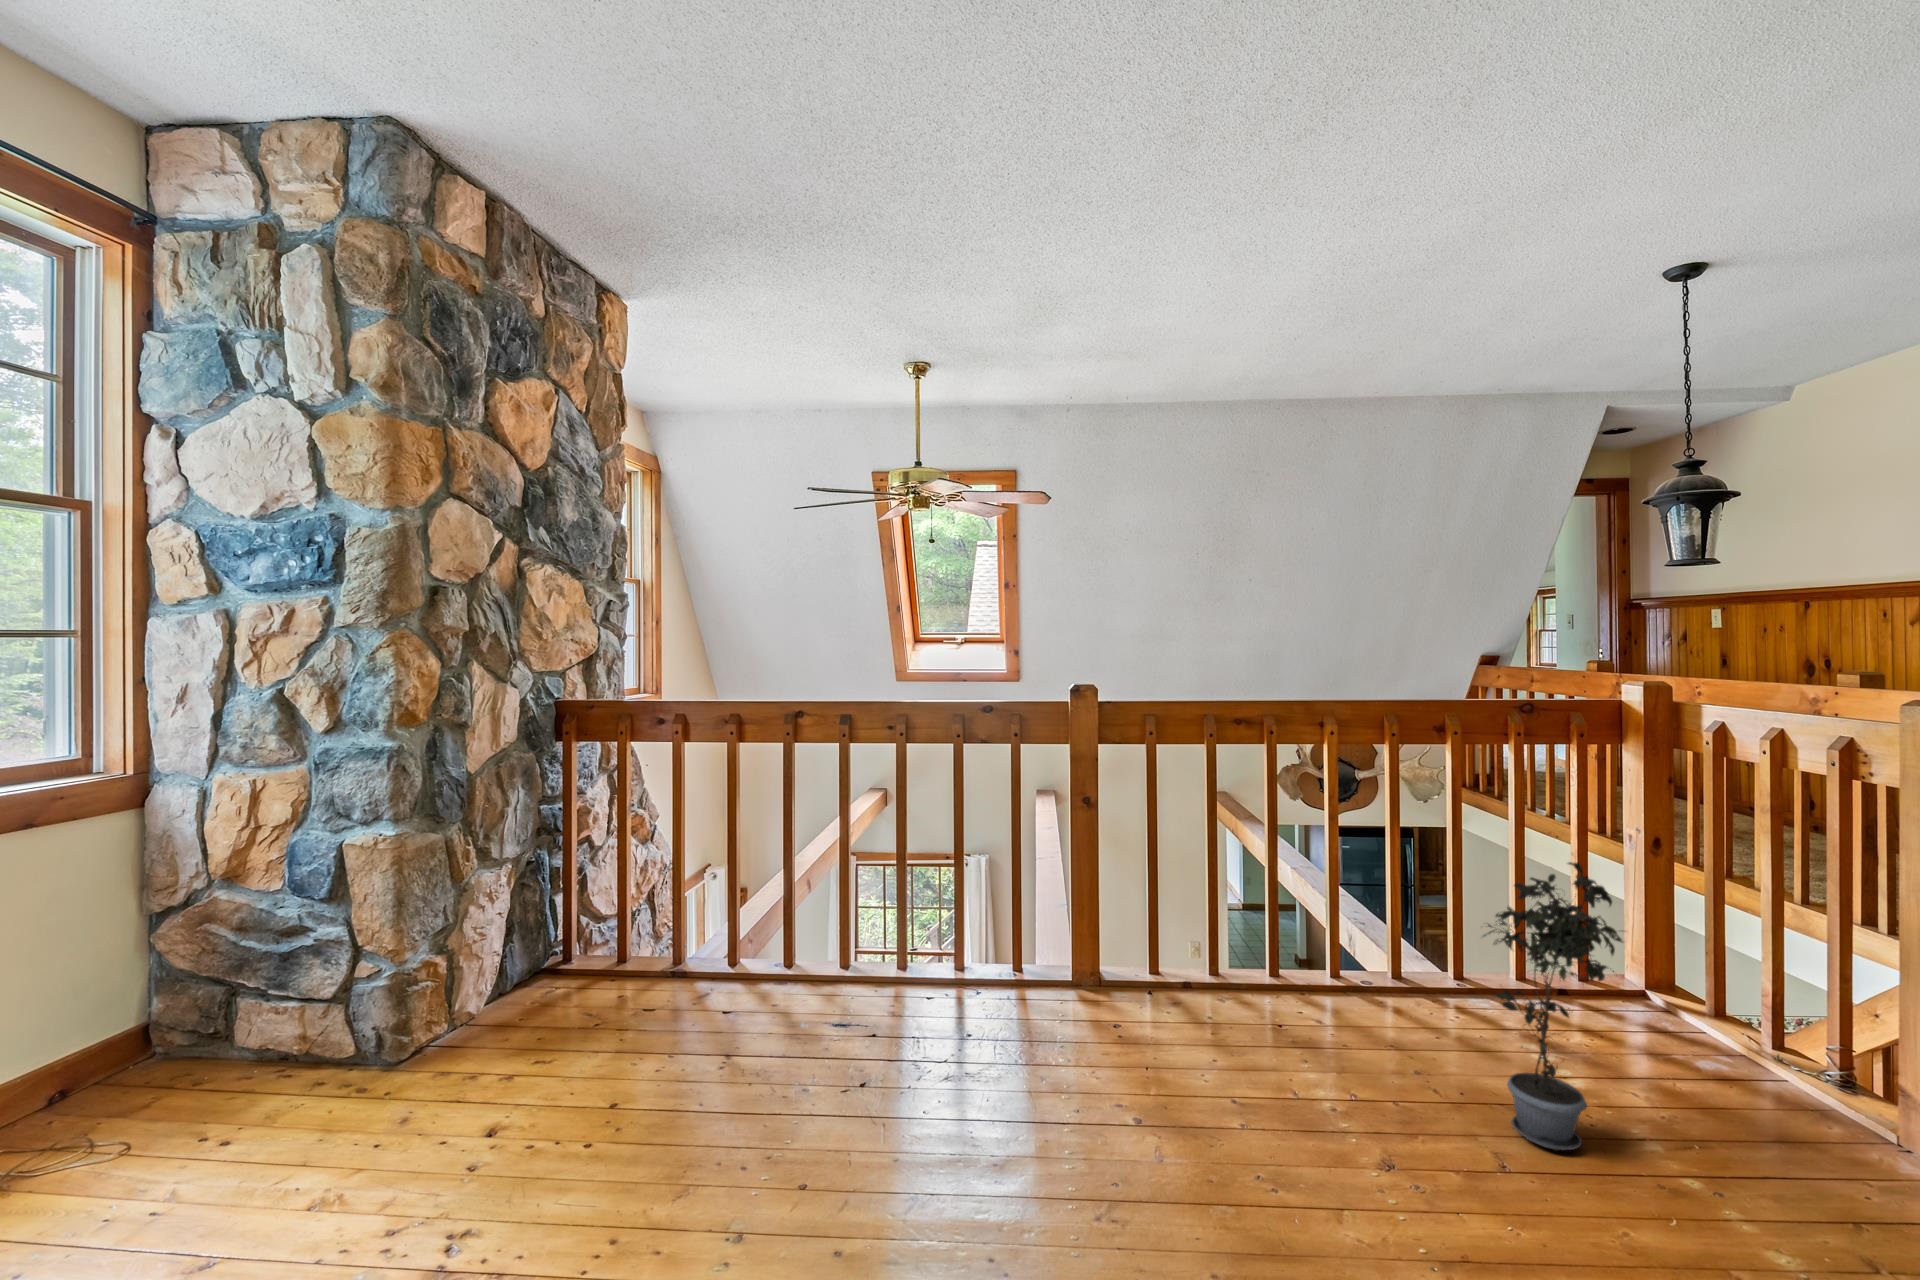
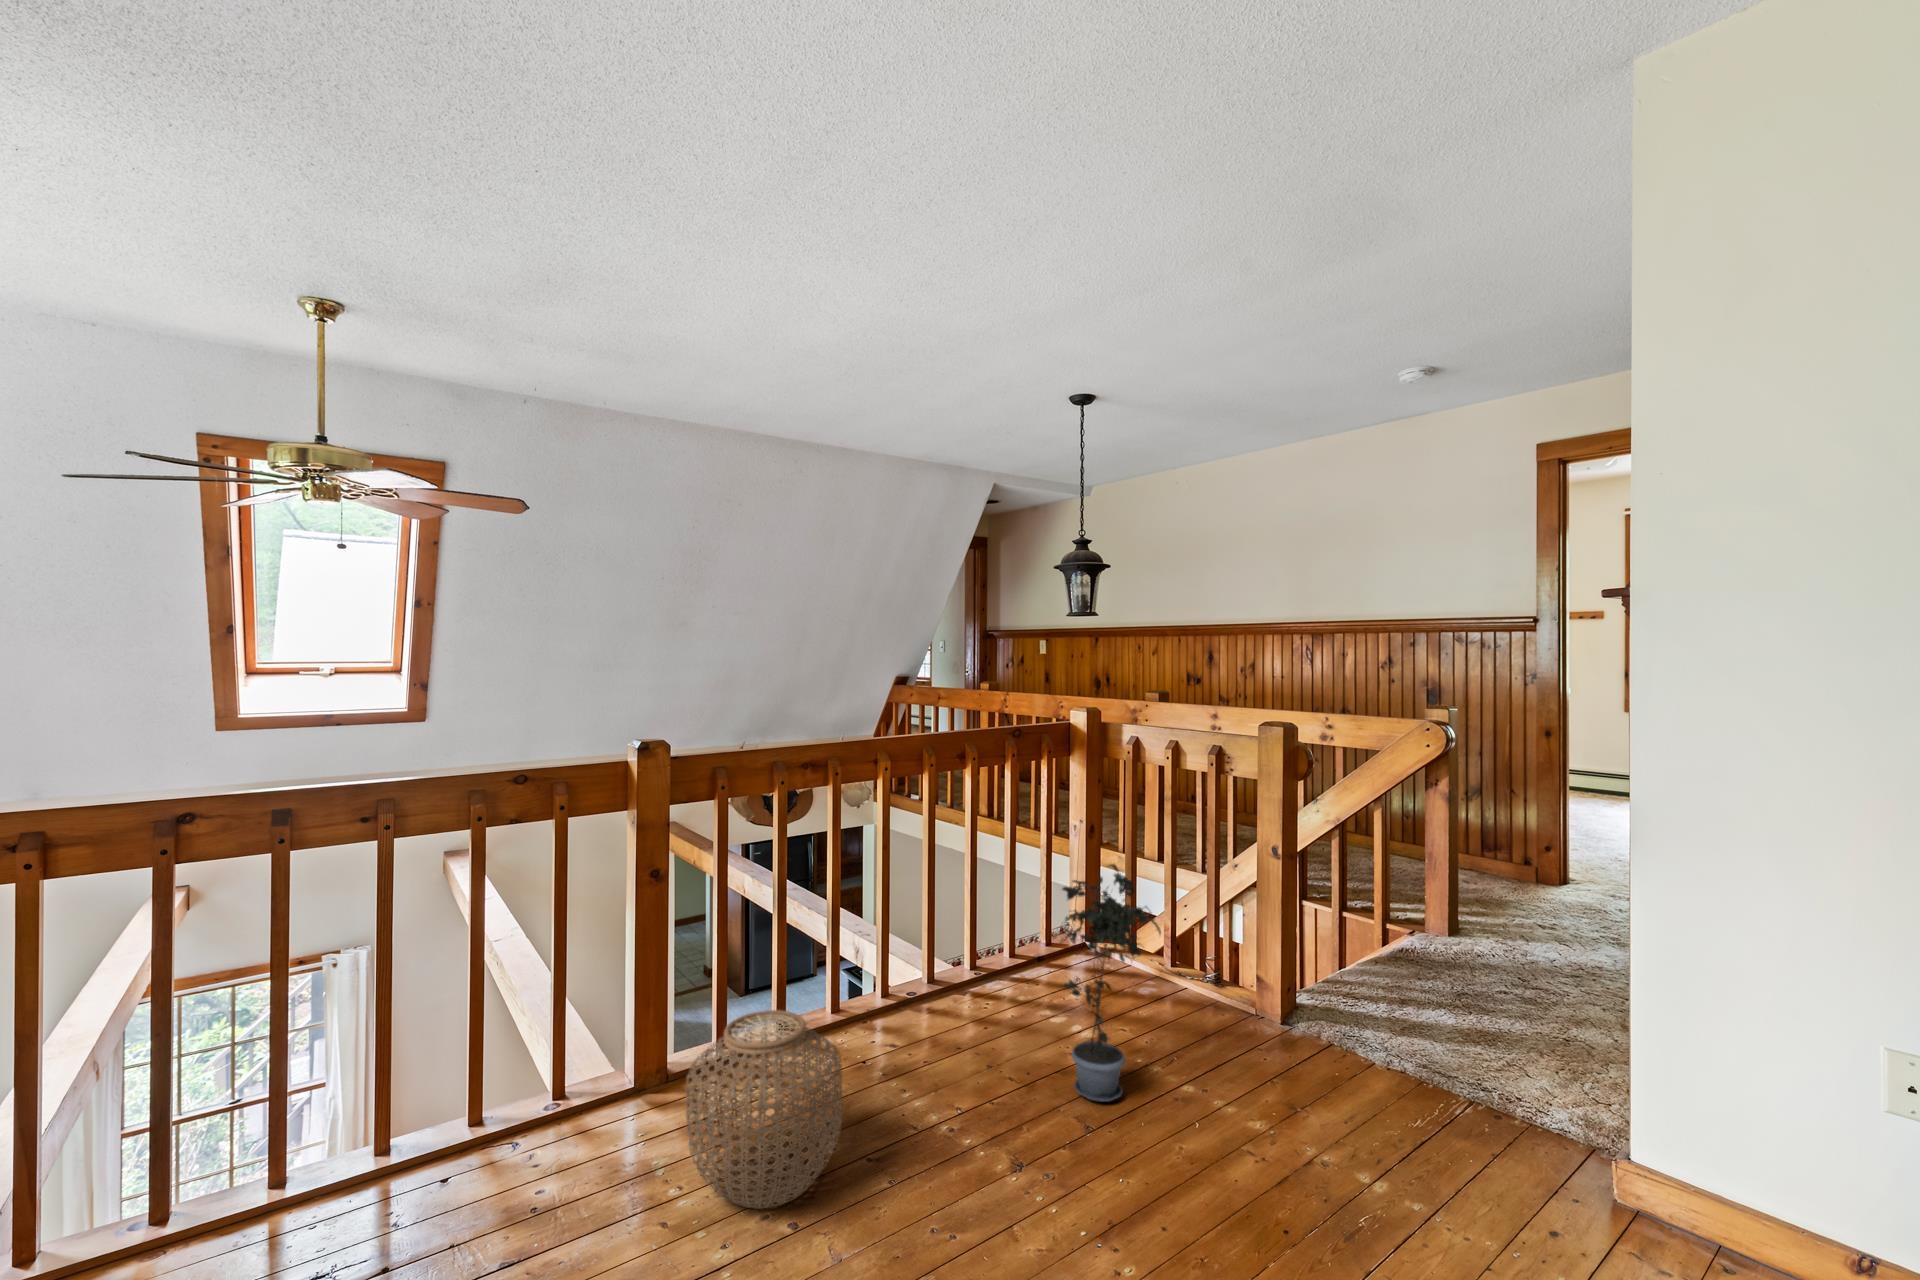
woven basket: none [1062,931,1203,1106] -> present [686,1010,842,1209]

